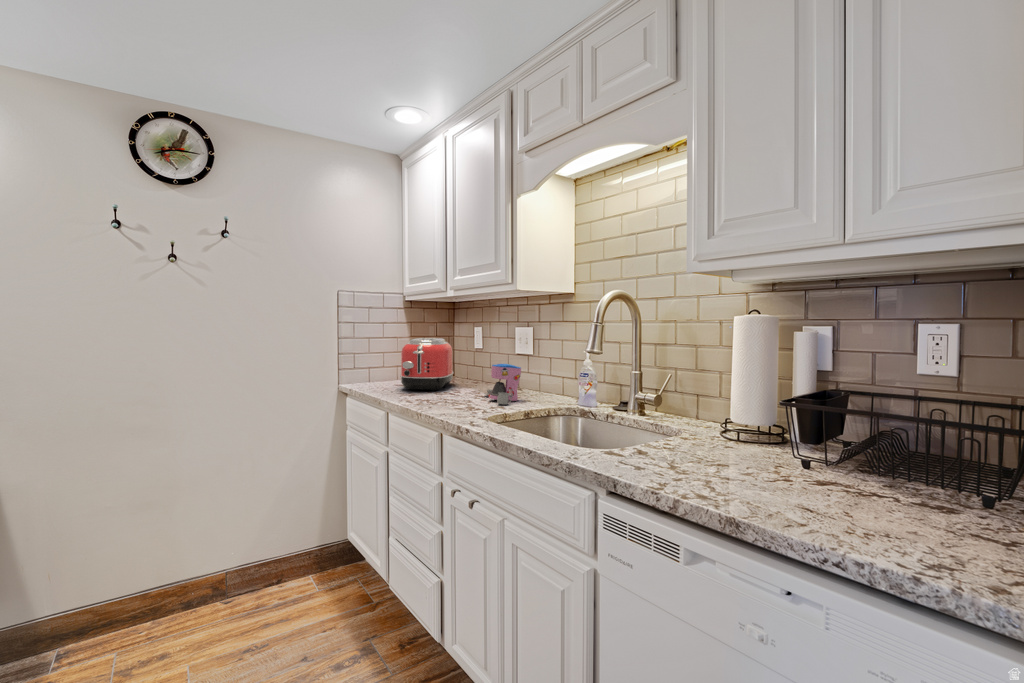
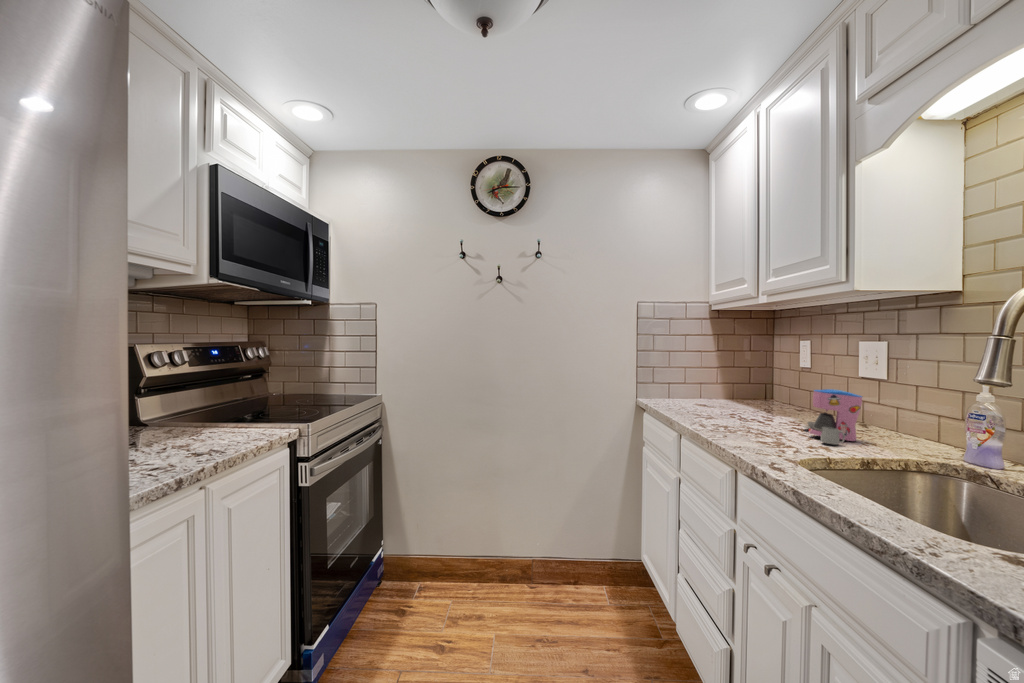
toaster: present [400,338,454,391] -> none [696,356,764,416]

